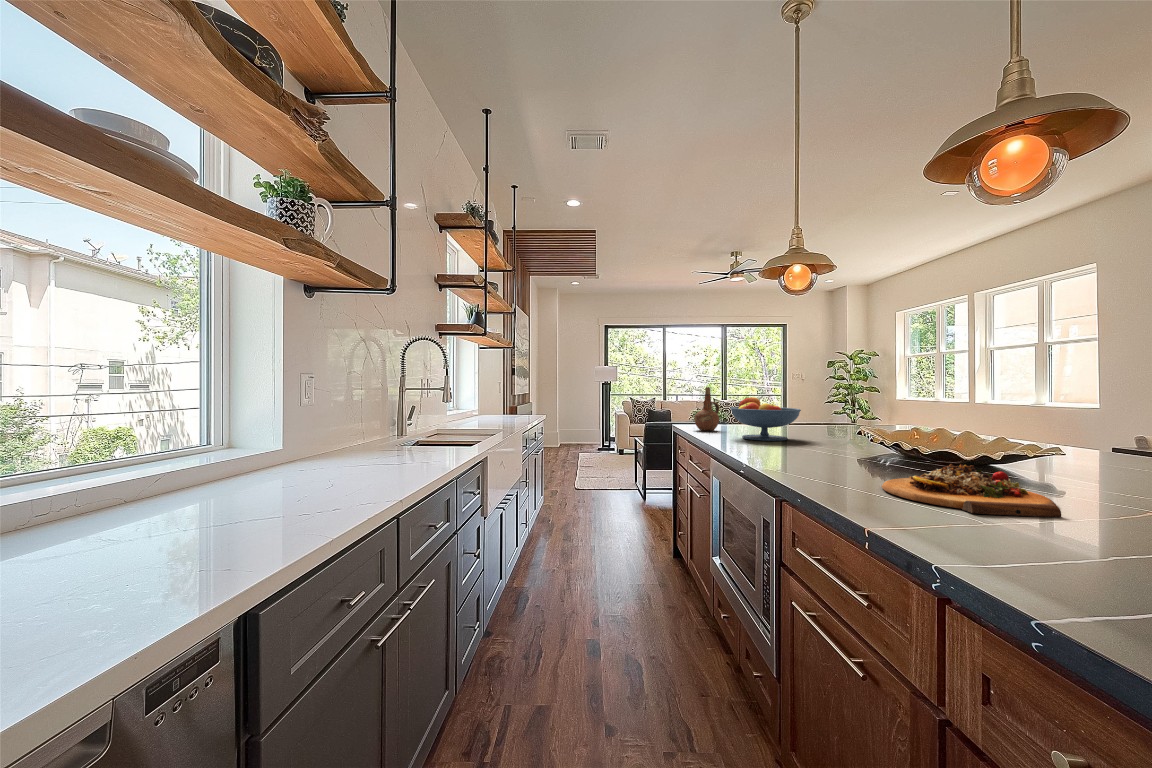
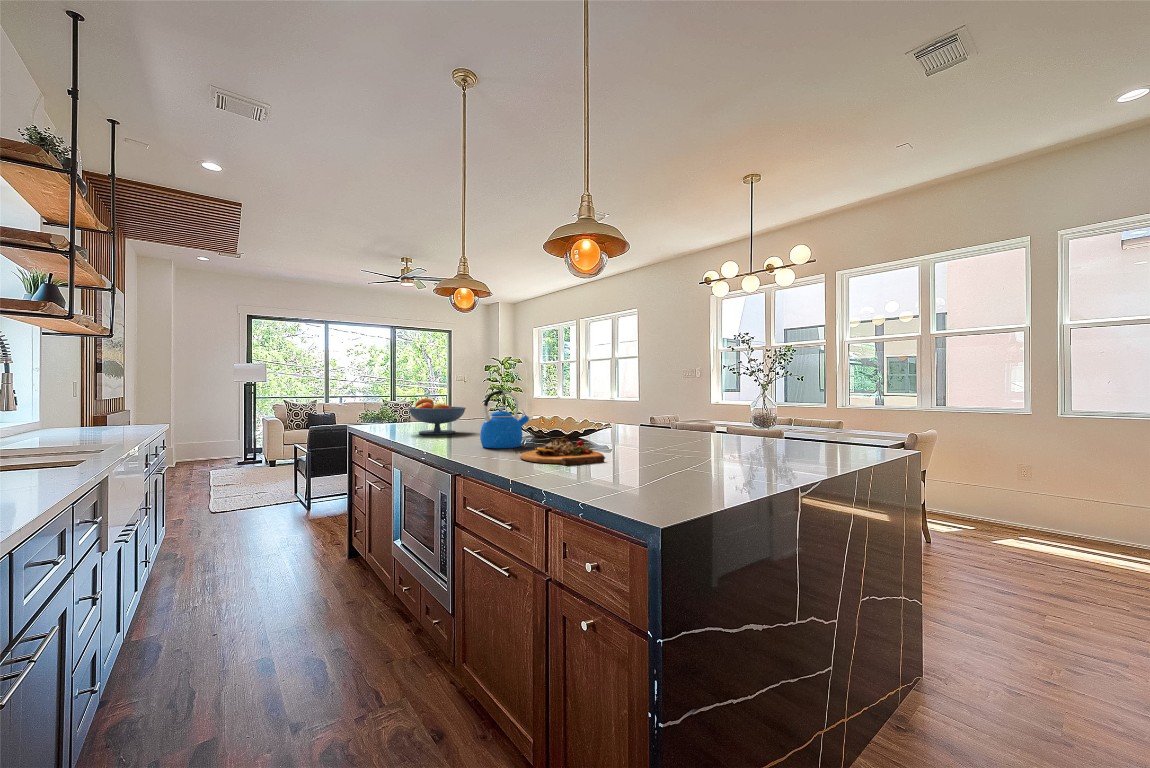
ceramic pitcher: present [694,387,719,431] -> none [372,390,396,430]
kettle: none [819,388,896,469] -> present [480,390,529,448]

